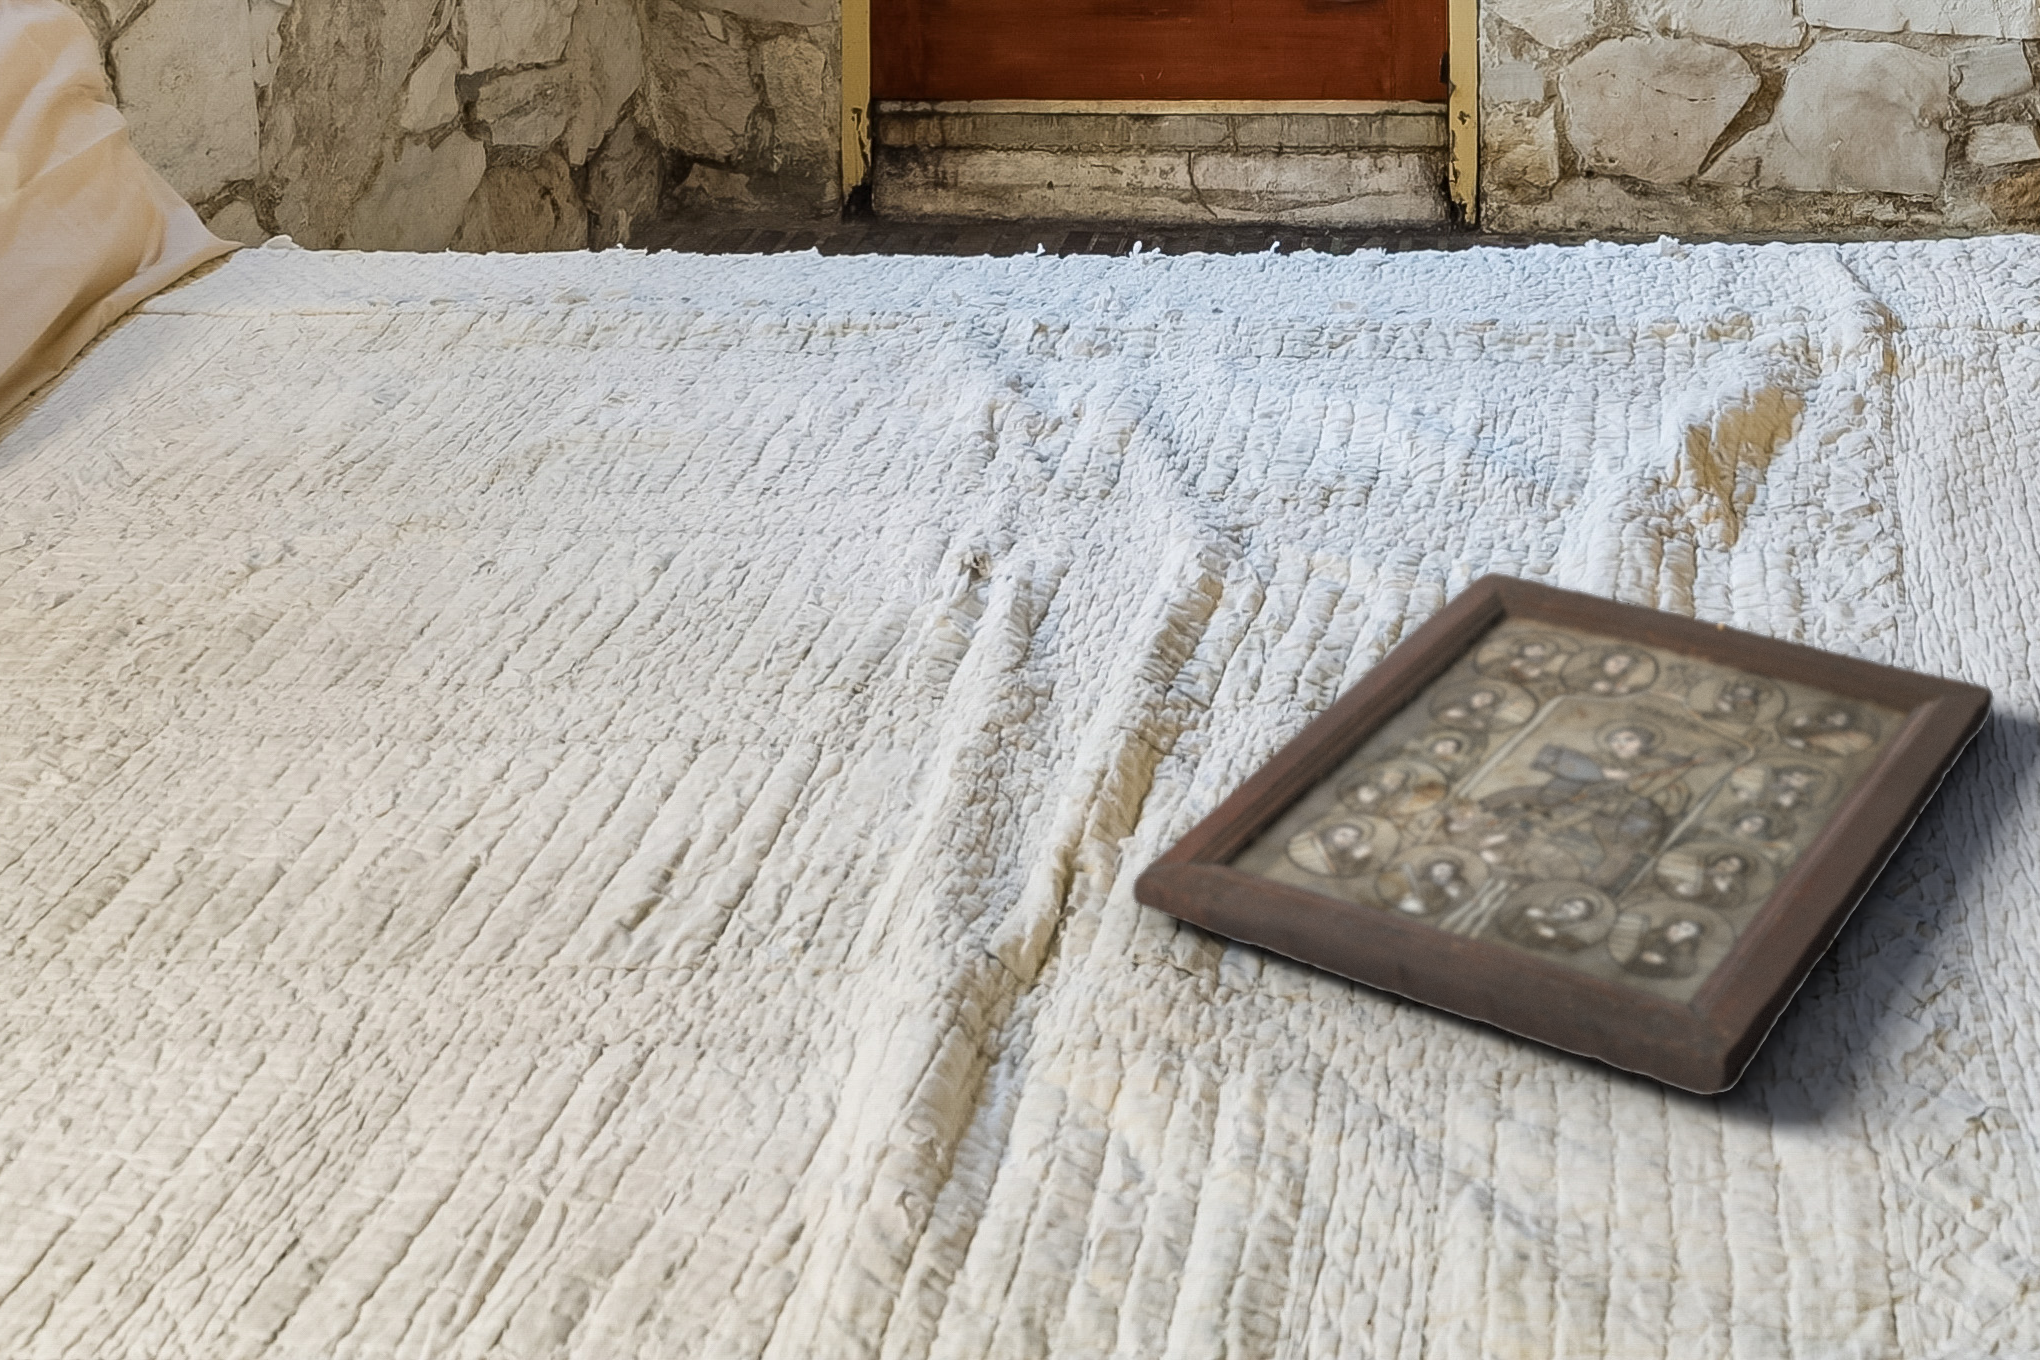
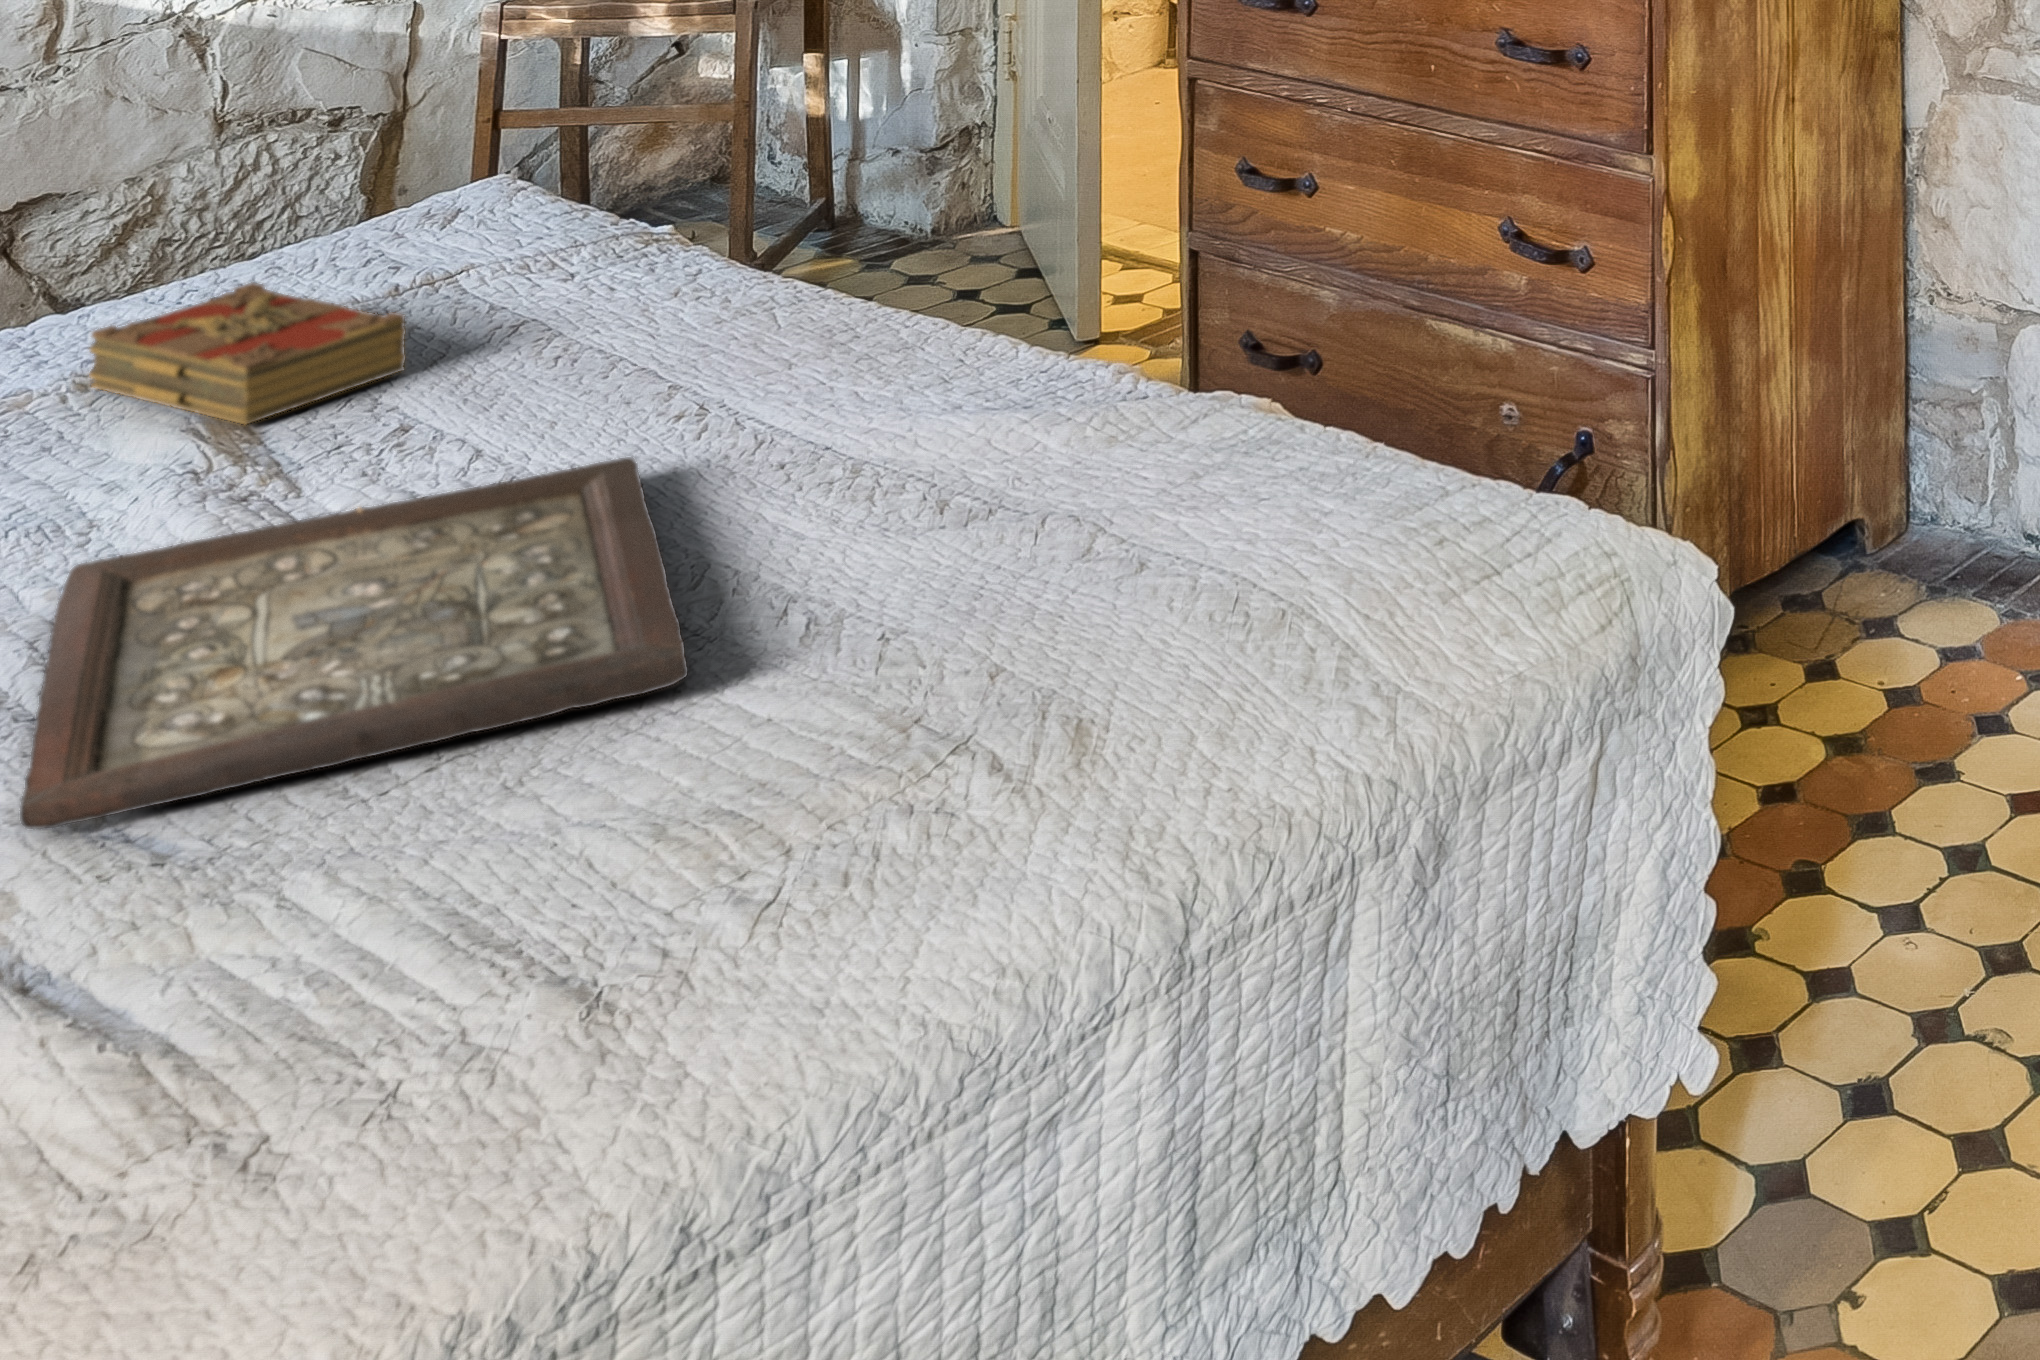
book: none [1733,285,1960,454] -> present [90,282,406,424]

